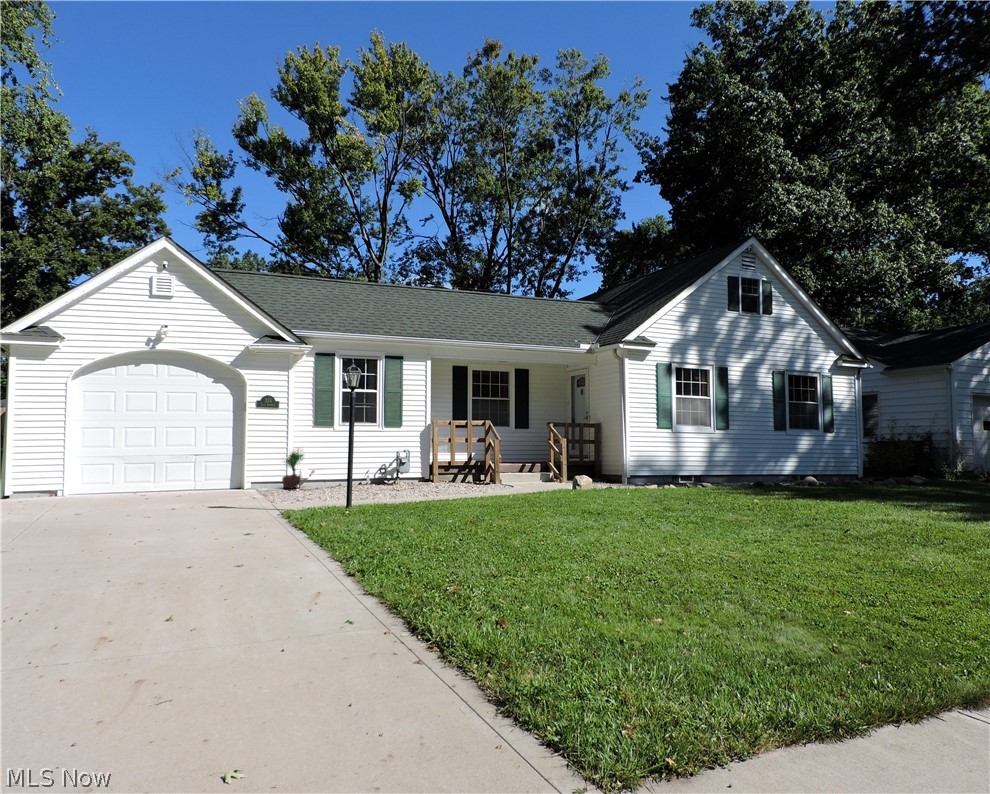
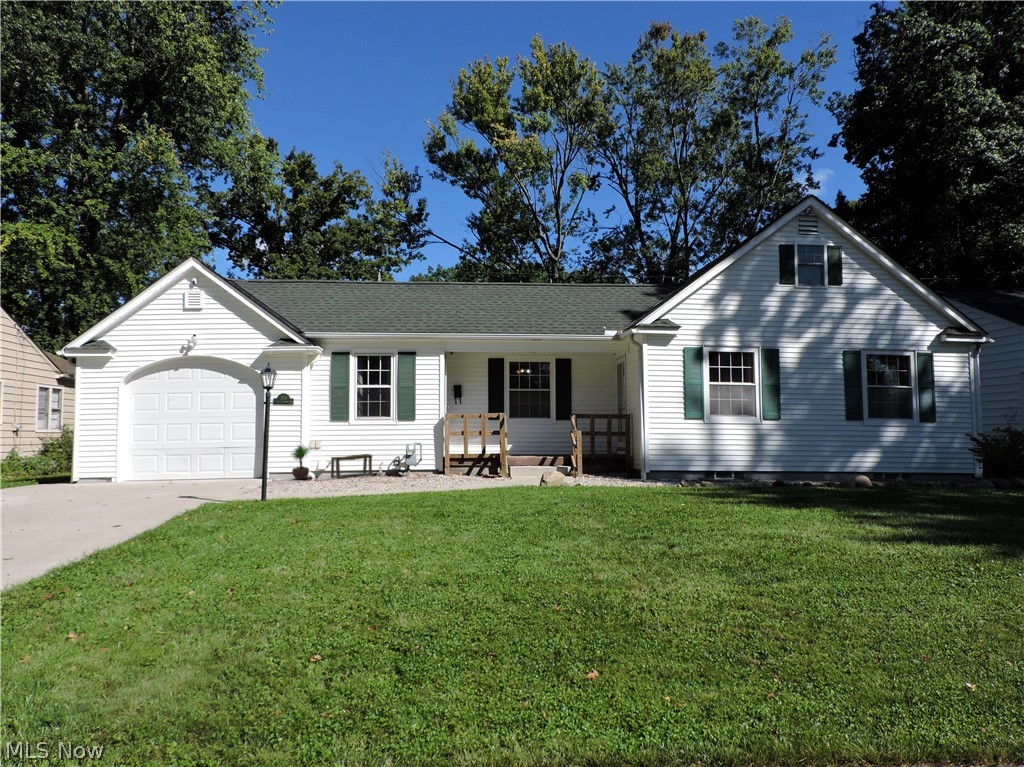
bench: none [320,461,364,488] -> present [331,454,372,479]

